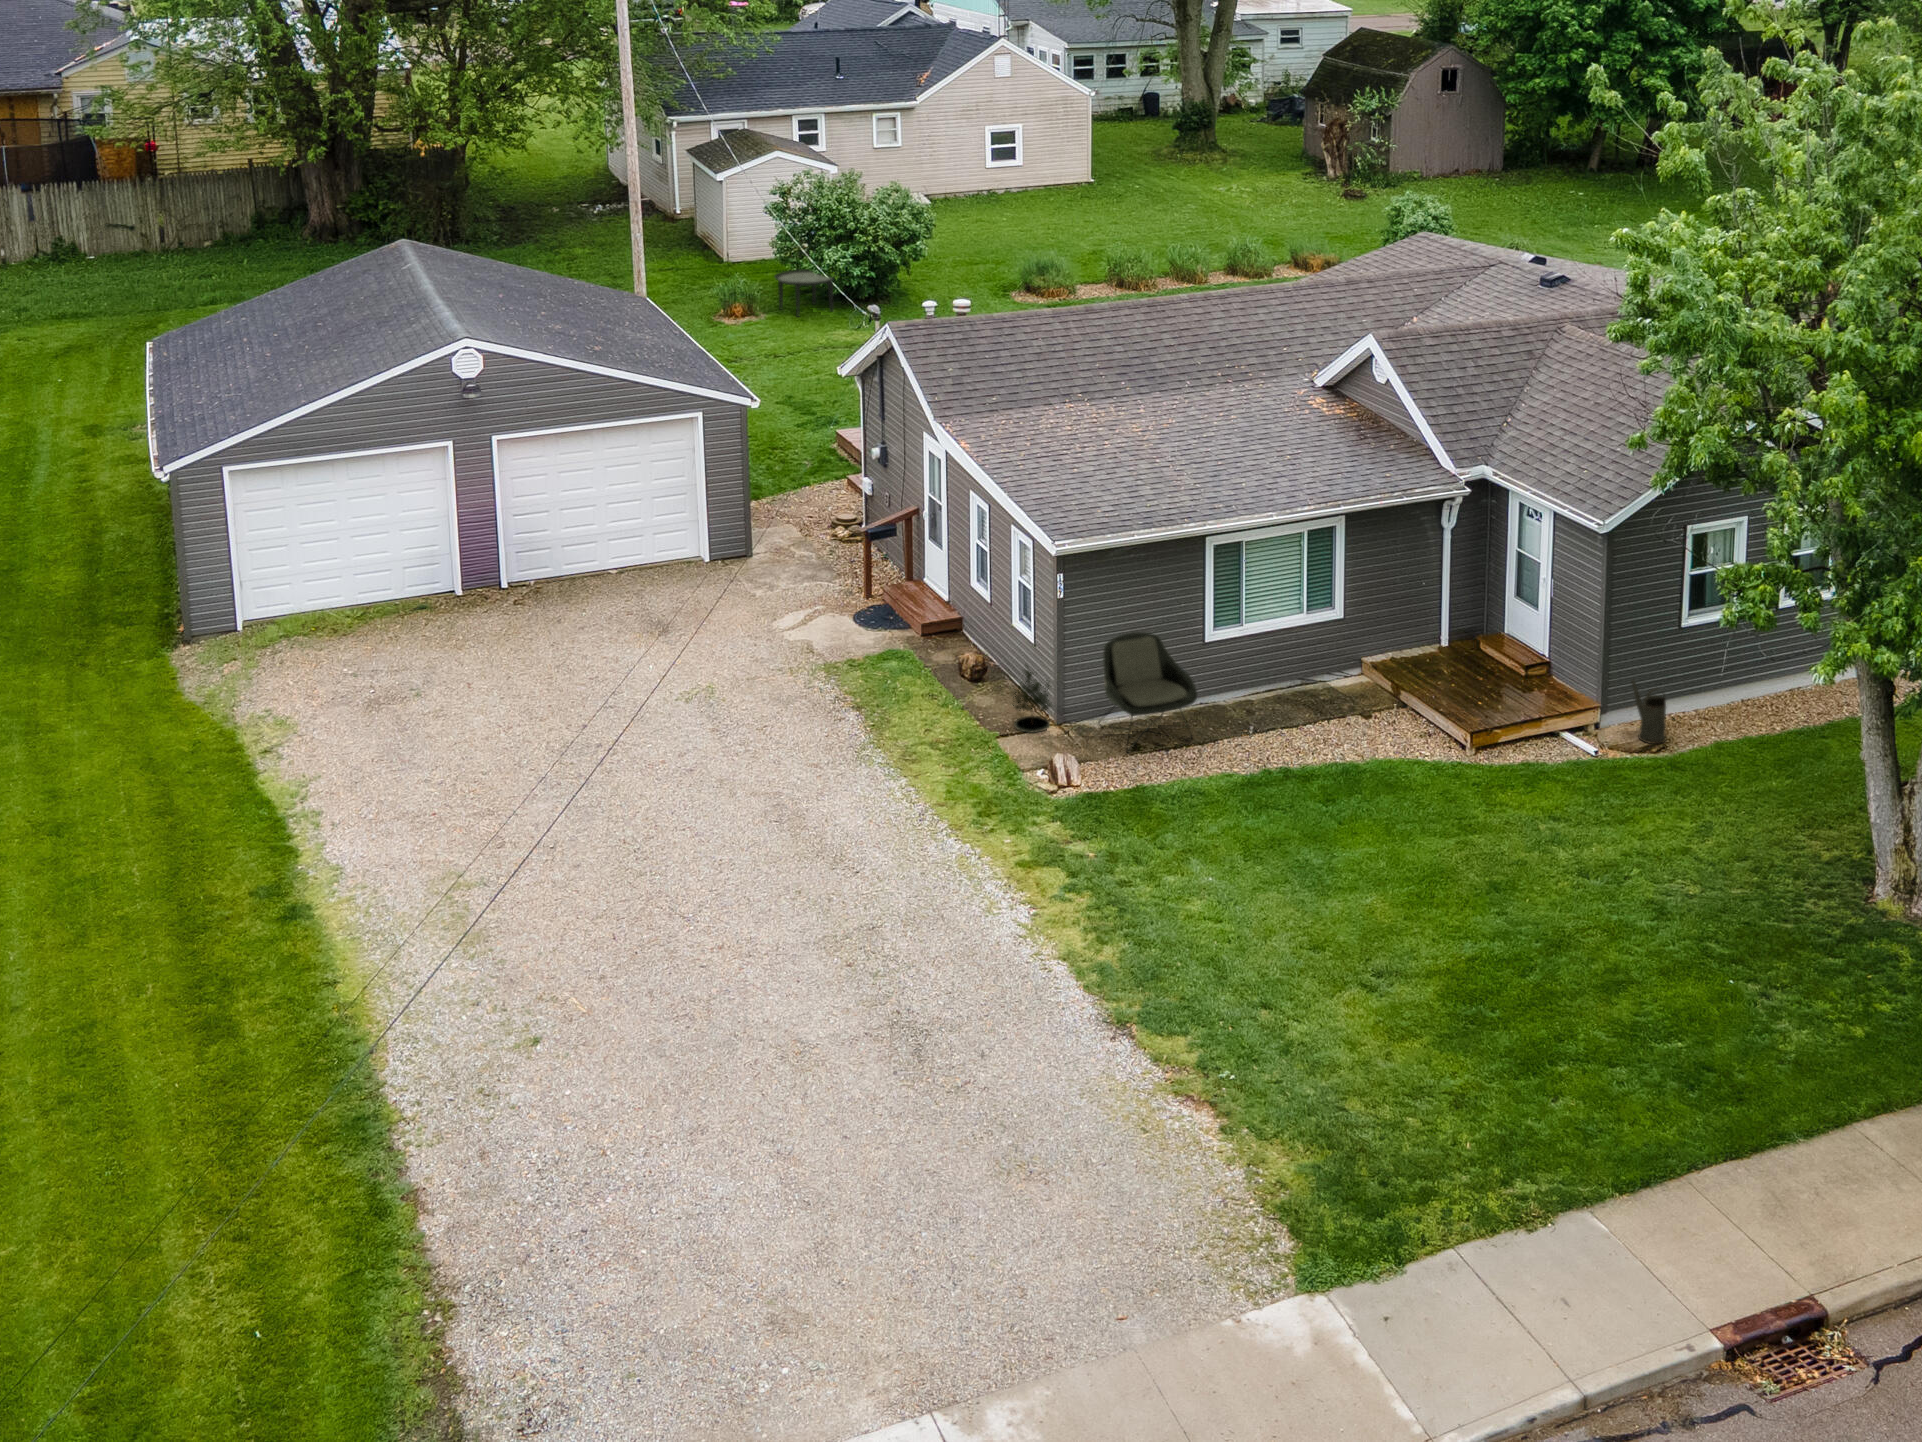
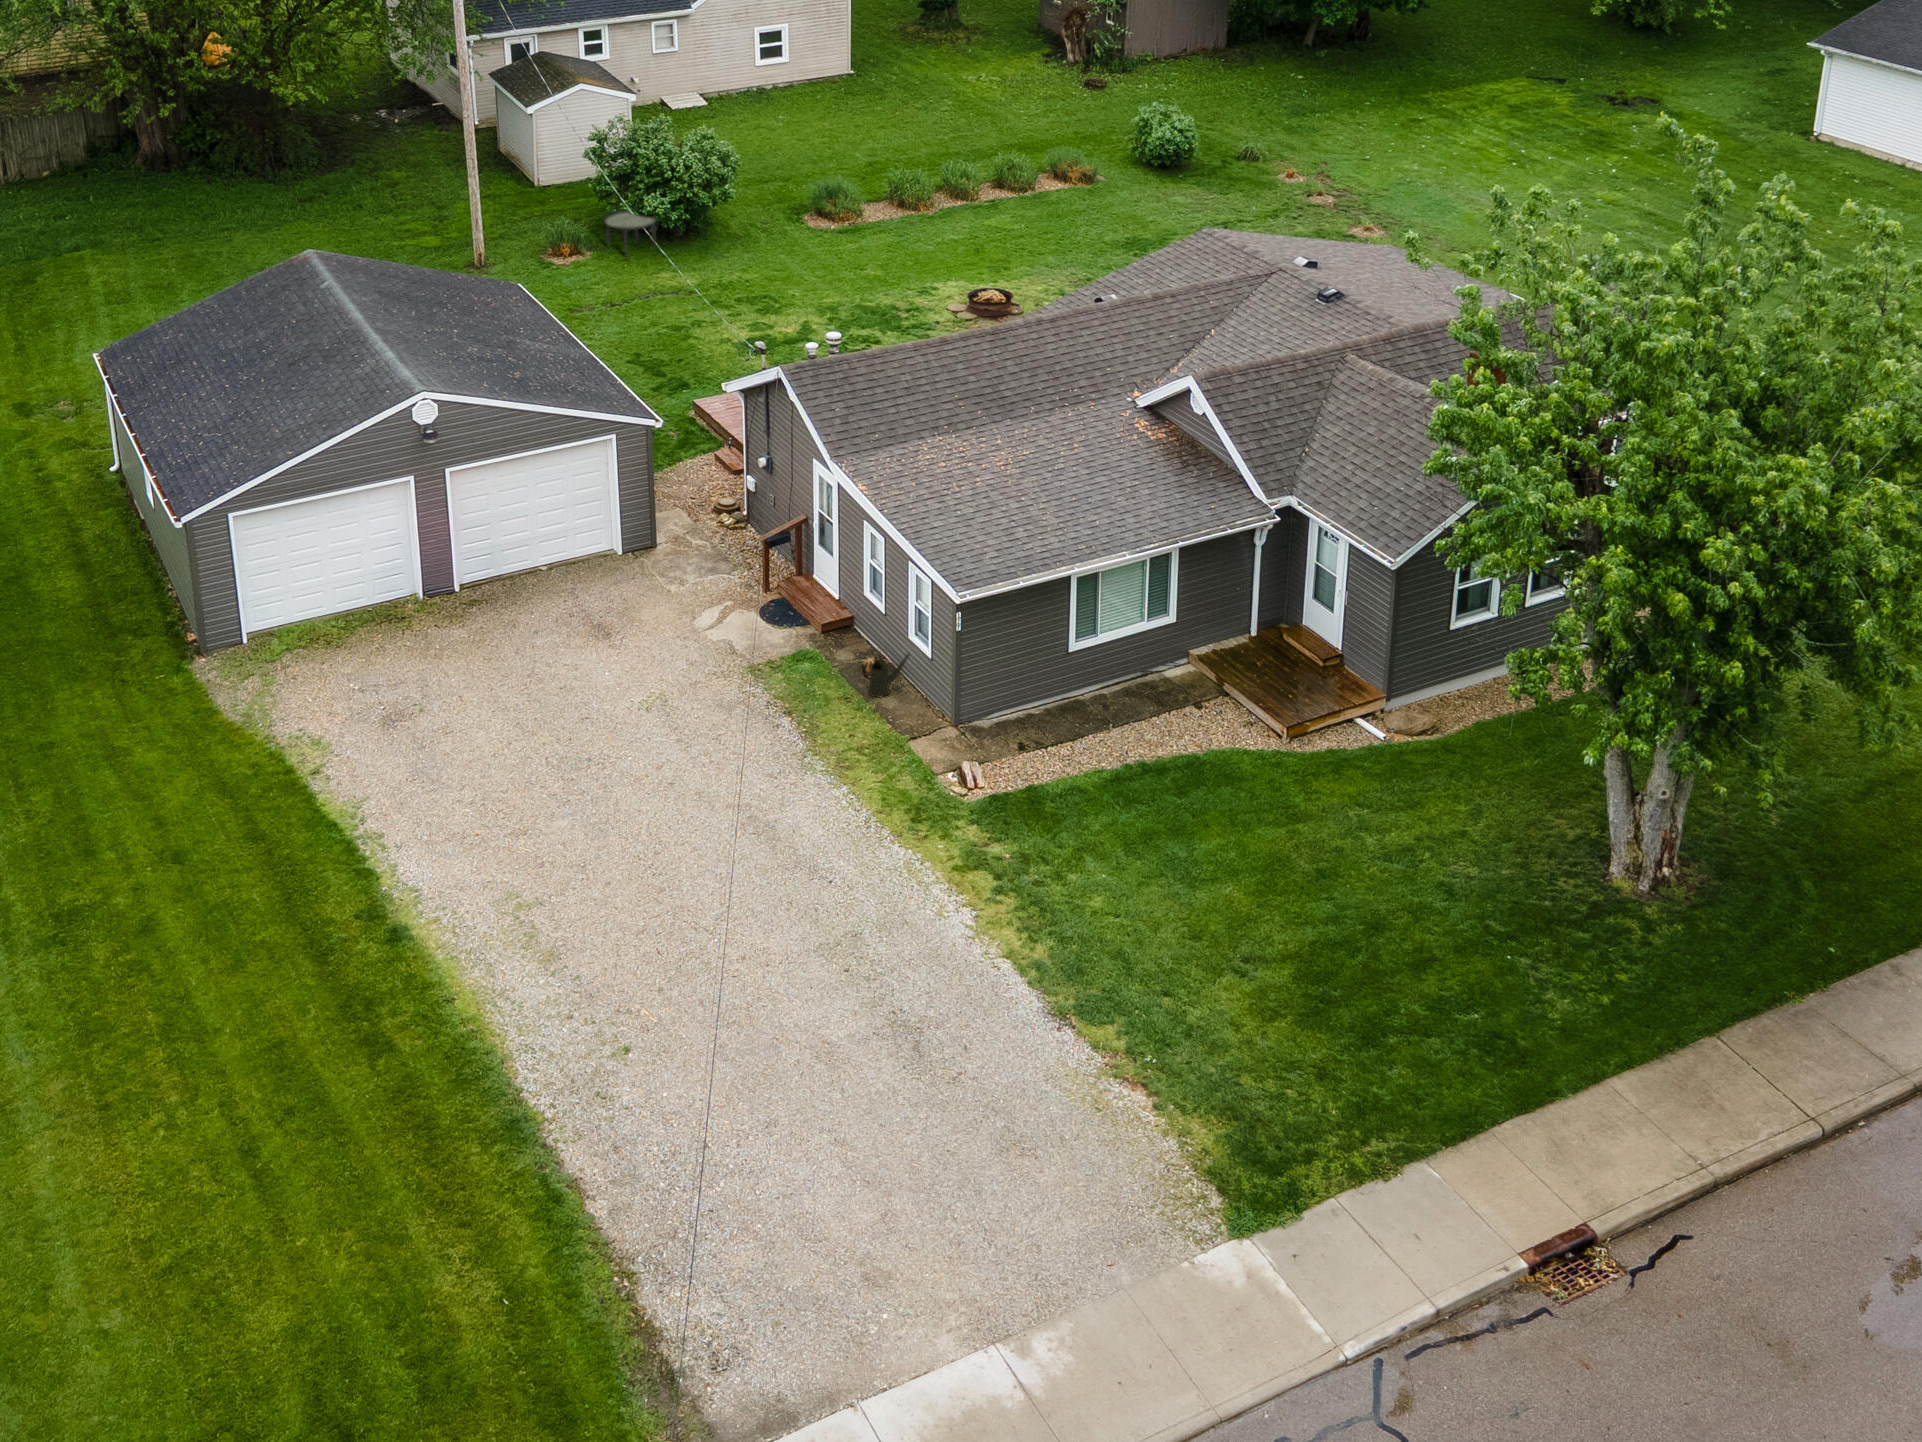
lounge chair: present [1100,632,1197,753] -> none [987,650,1070,752]
potted tree: present [1010,665,1050,733] -> none [914,679,951,733]
watering can: present [1632,680,1666,744] -> present [868,654,909,698]

